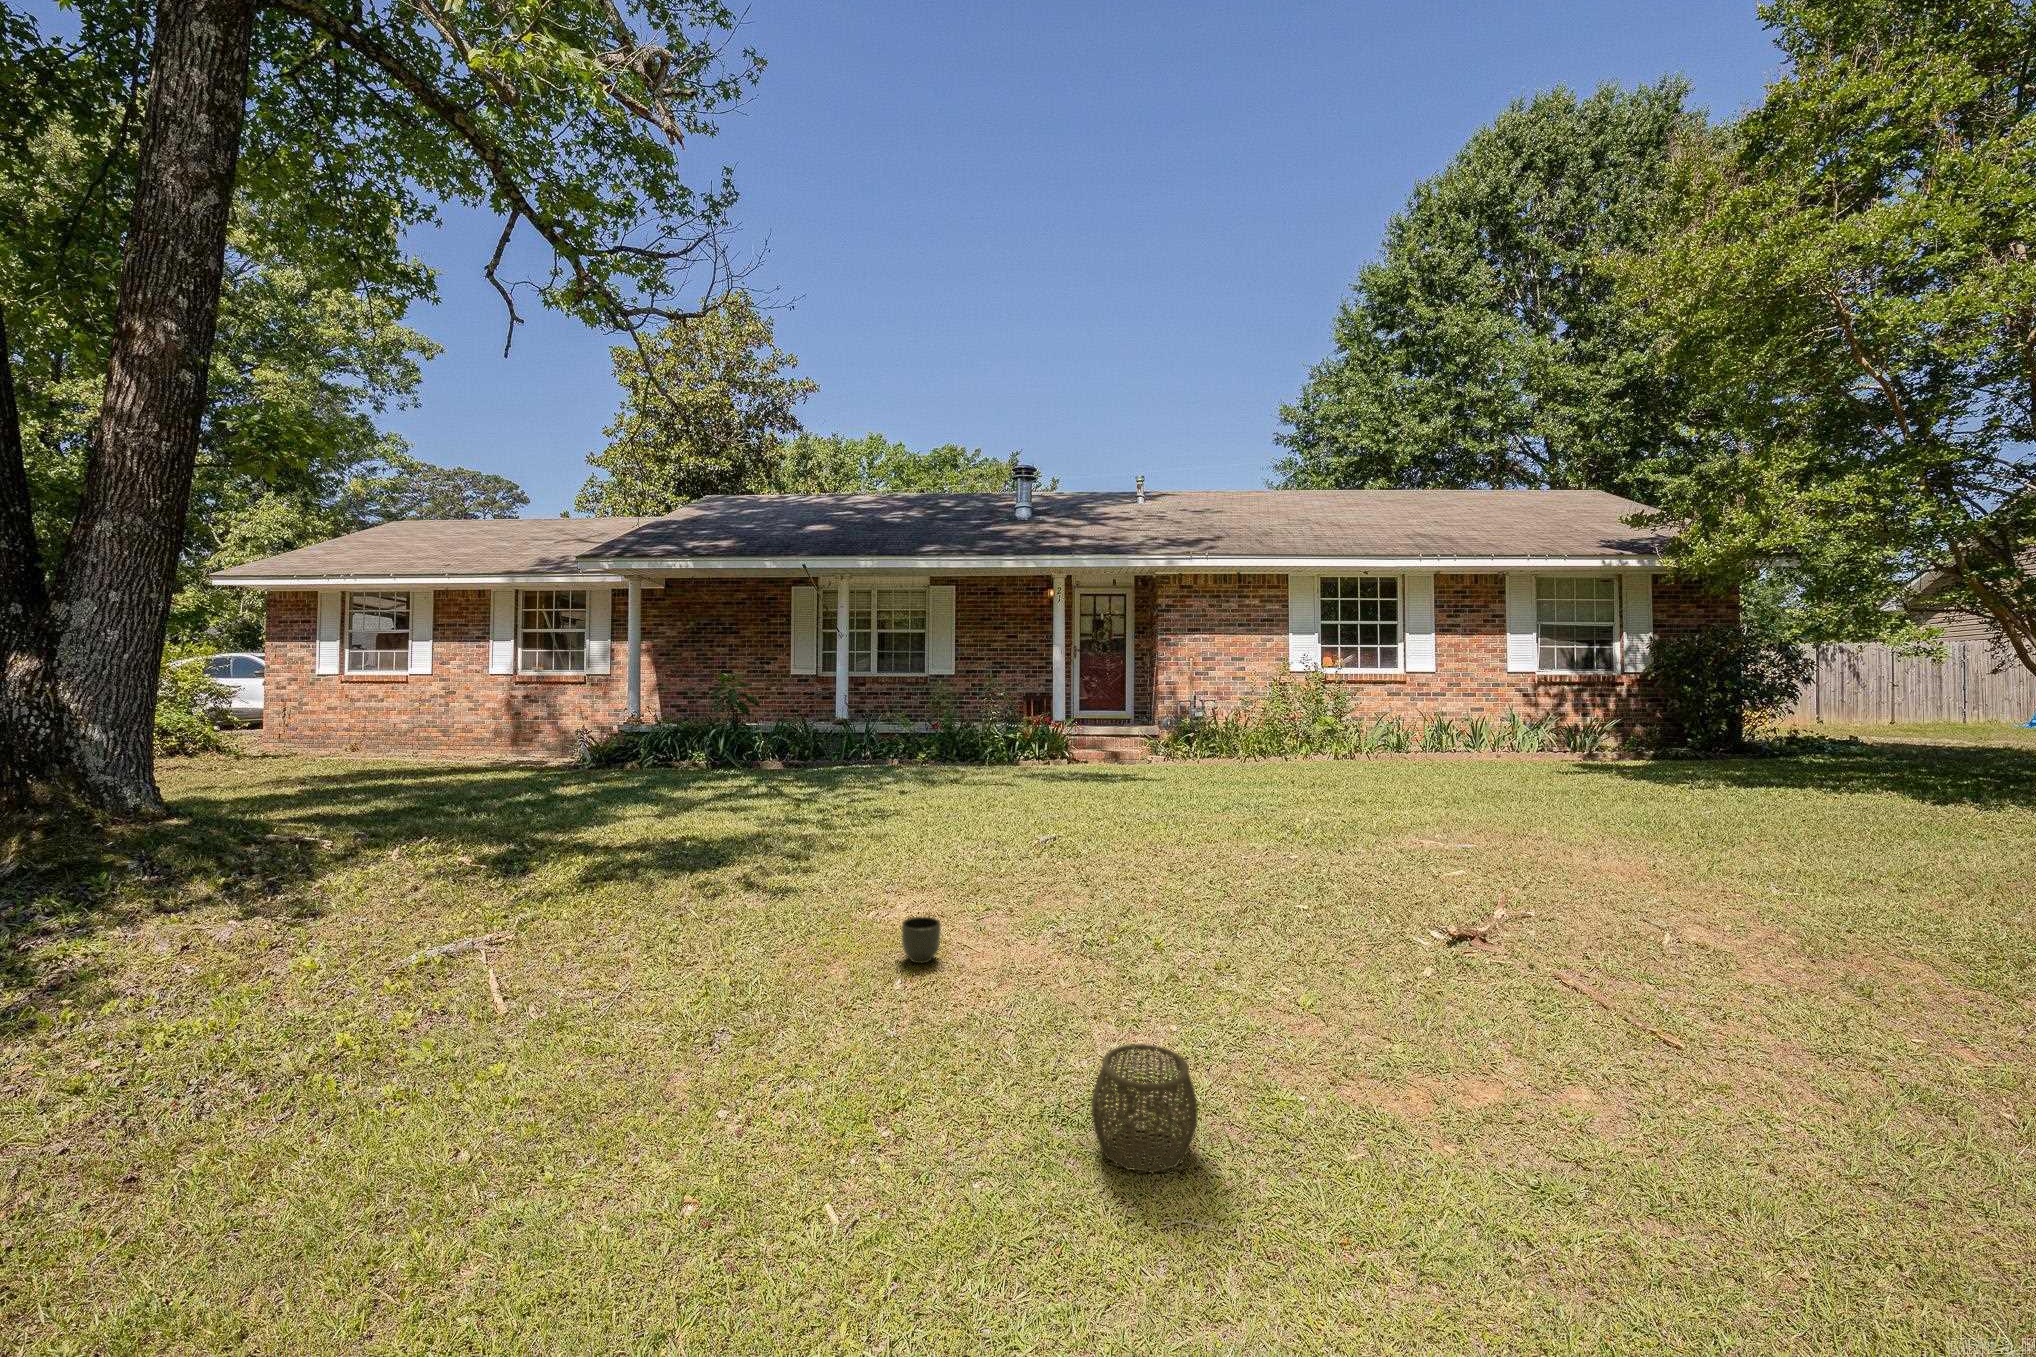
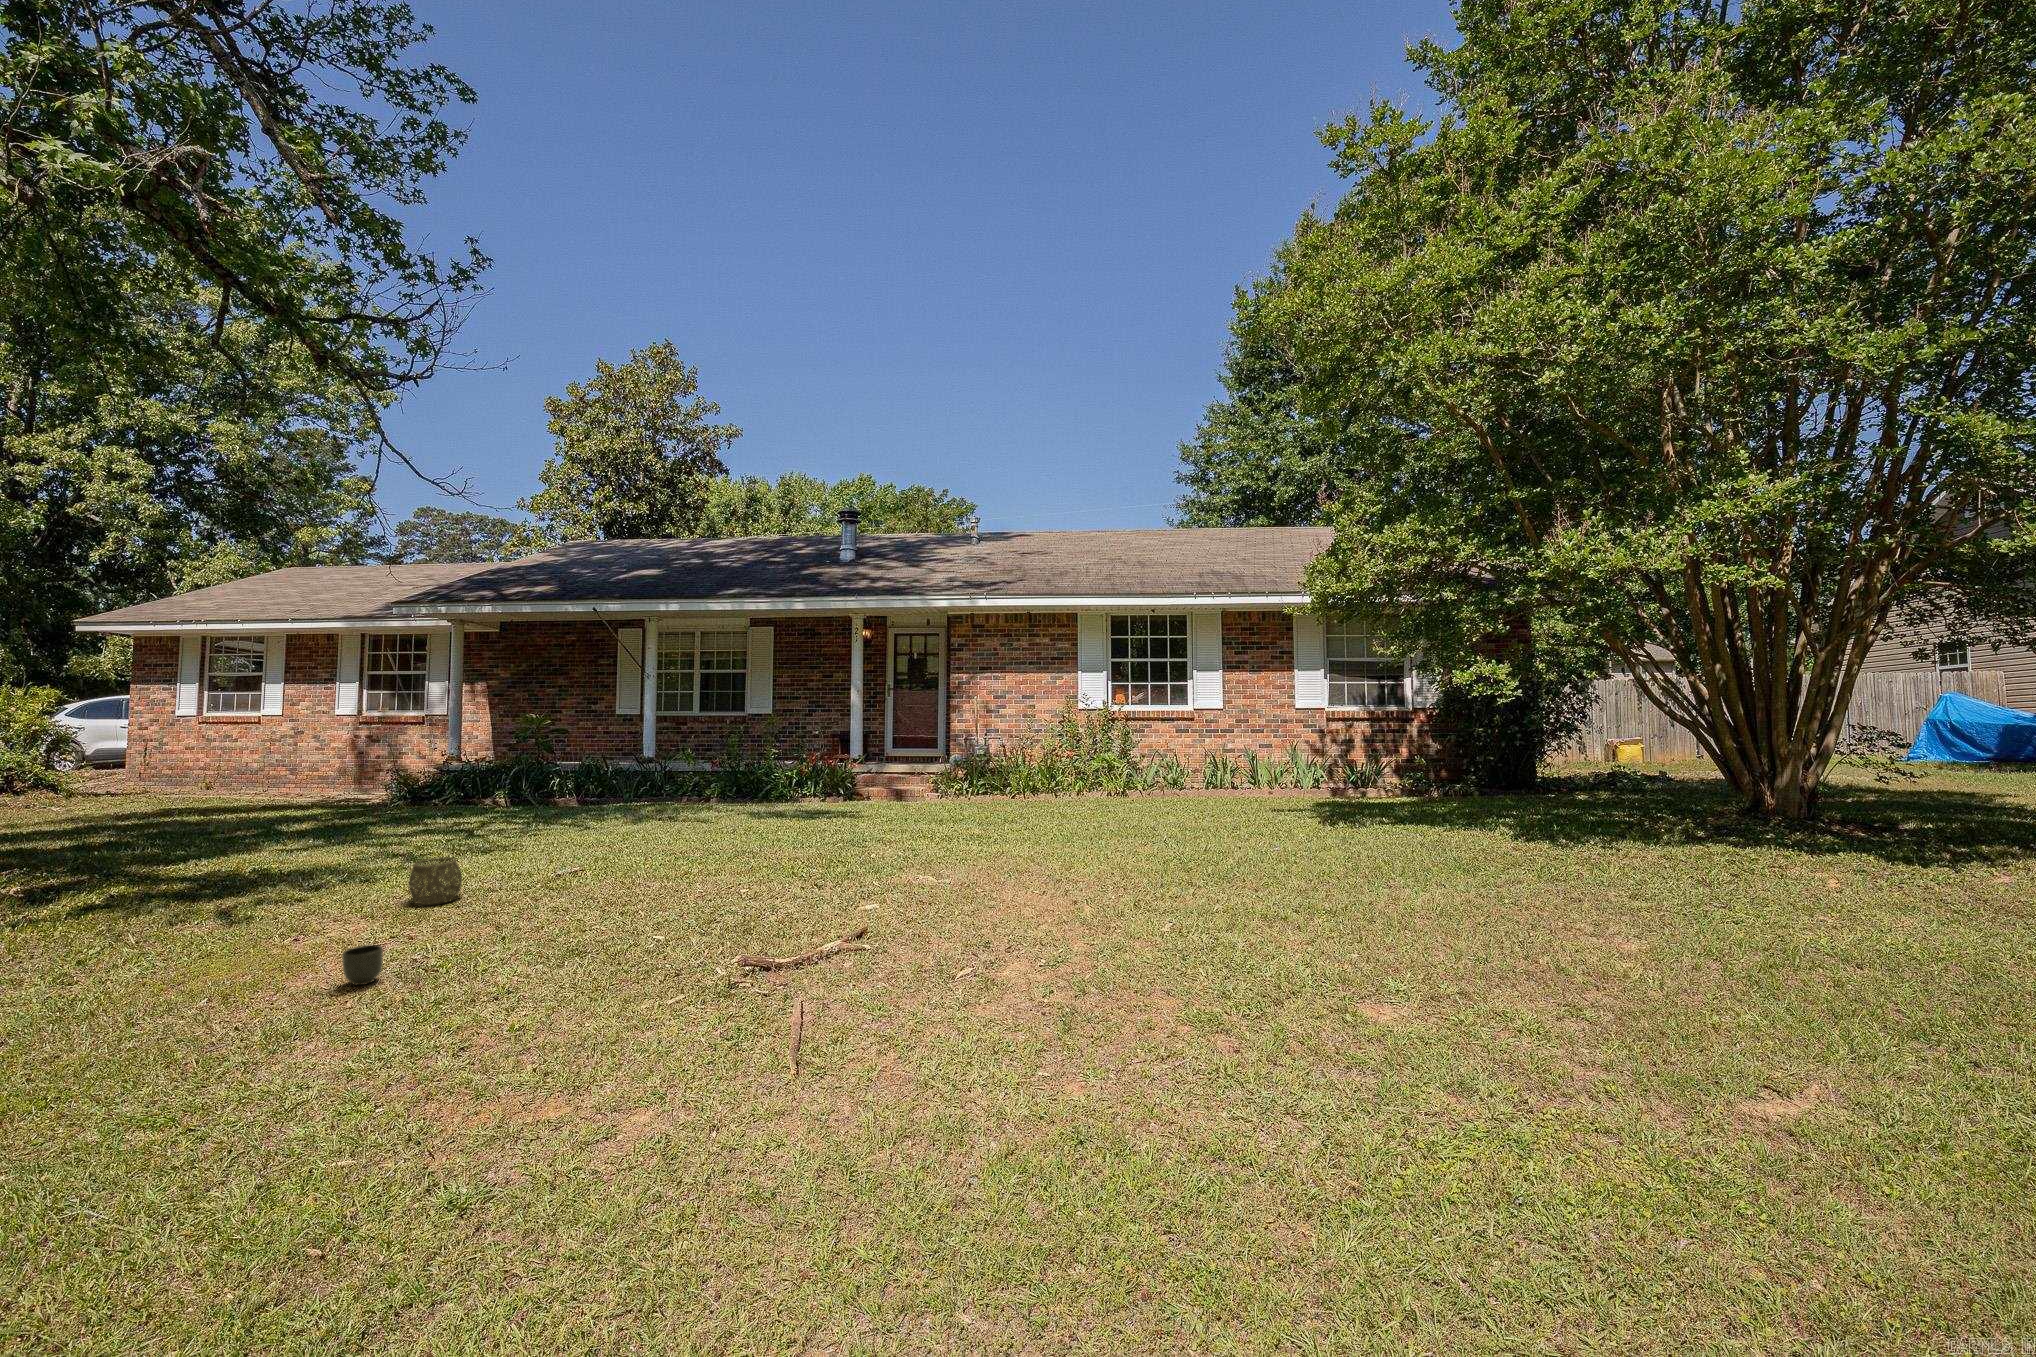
woven basket: present [1091,1044,1198,1173] -> present [409,857,462,905]

